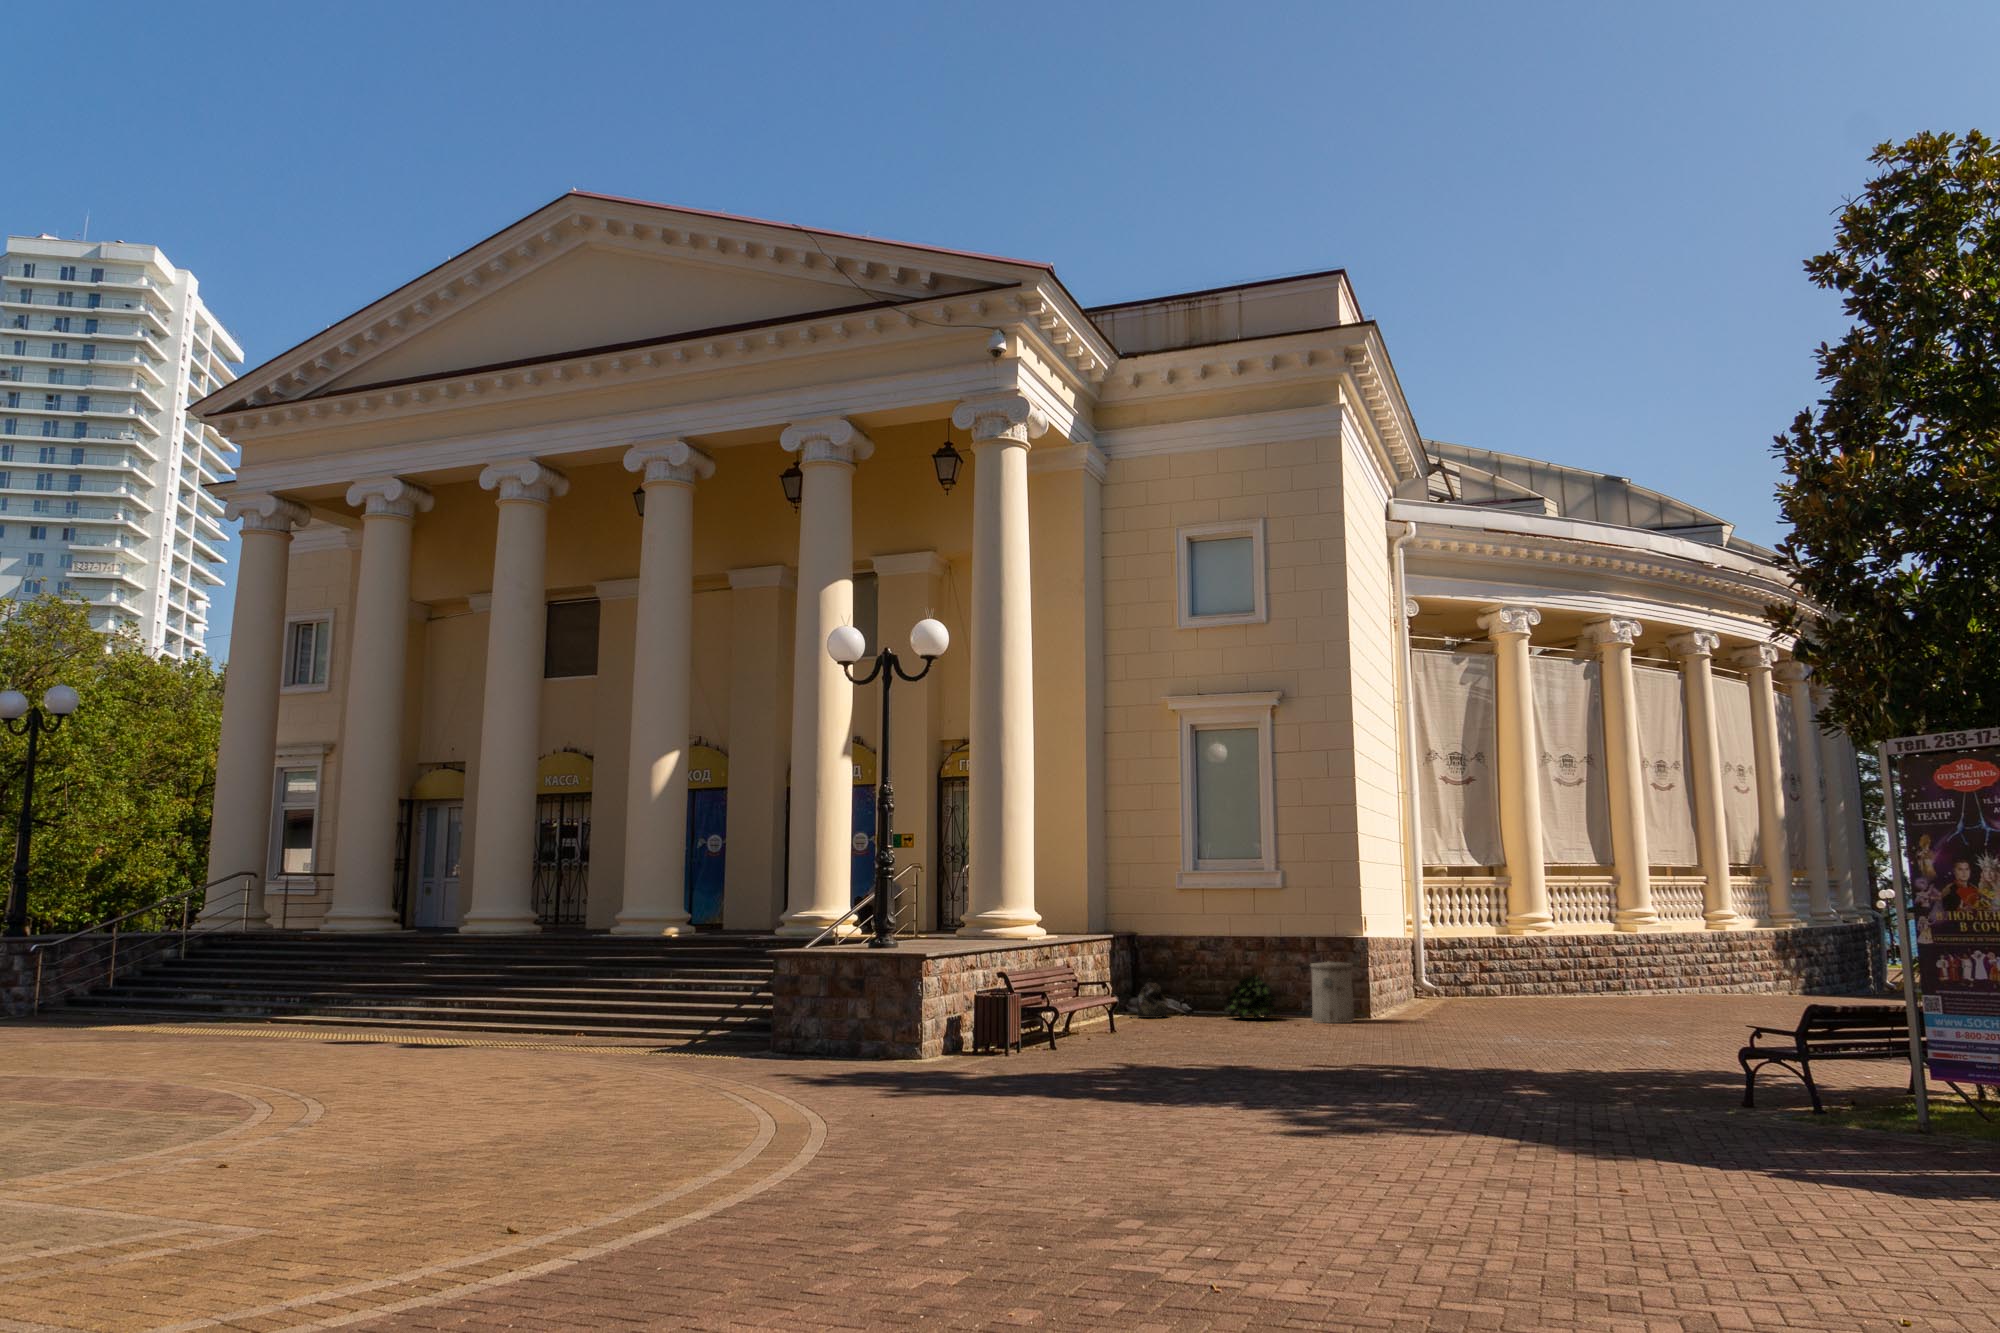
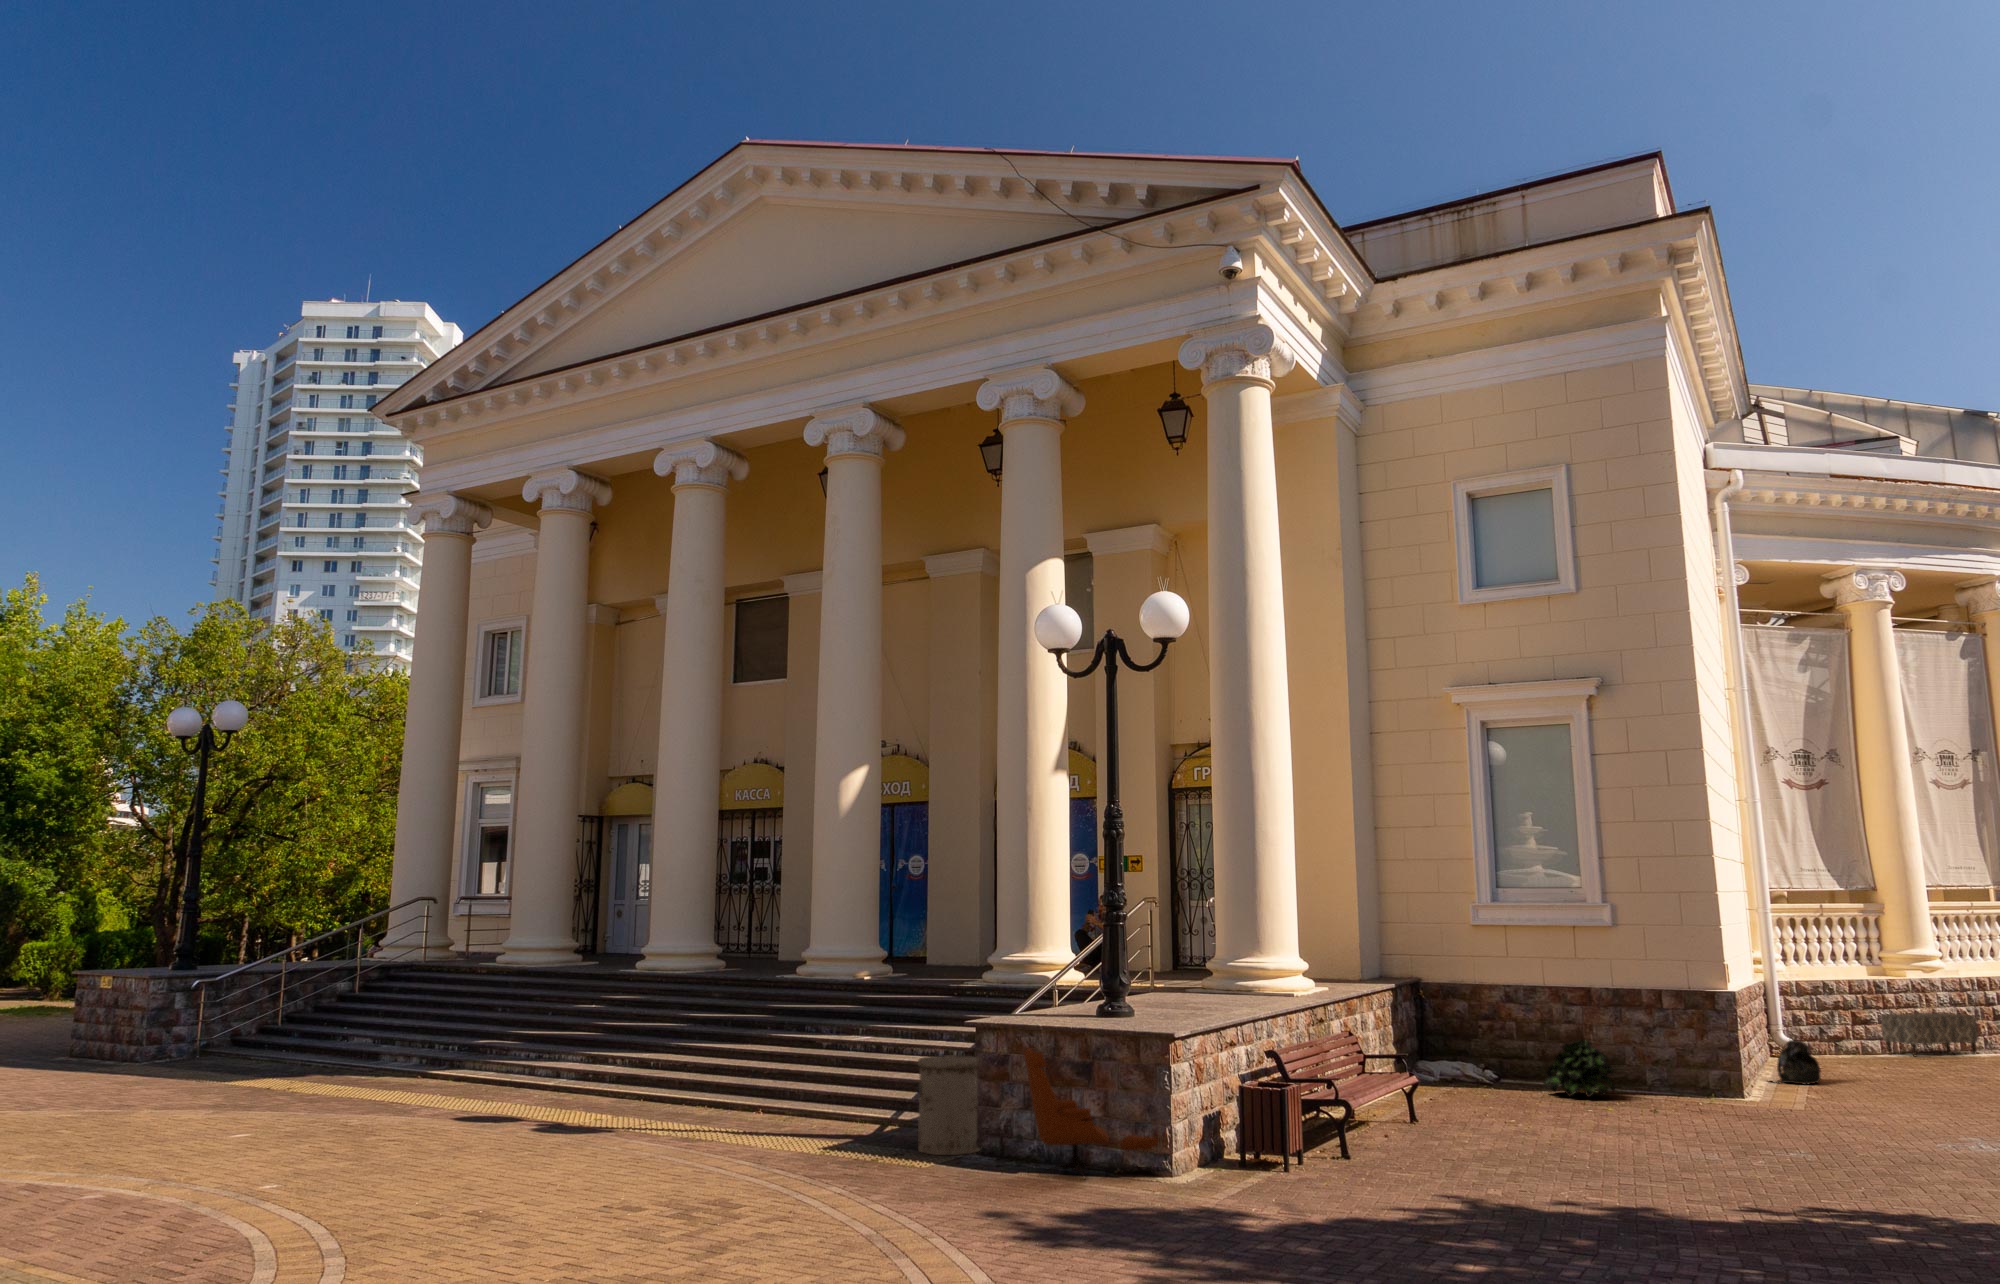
trash can: present [1311,961,1354,1023] -> present [915,1055,980,1155]
bench: none [1500,963,1571,997] -> present [1881,1012,1979,1057]
lounge chair: none [811,966,924,1063] -> present [1024,1048,1159,1179]
backpack: present [1134,979,1168,1018] -> present [1774,1038,1821,1085]

